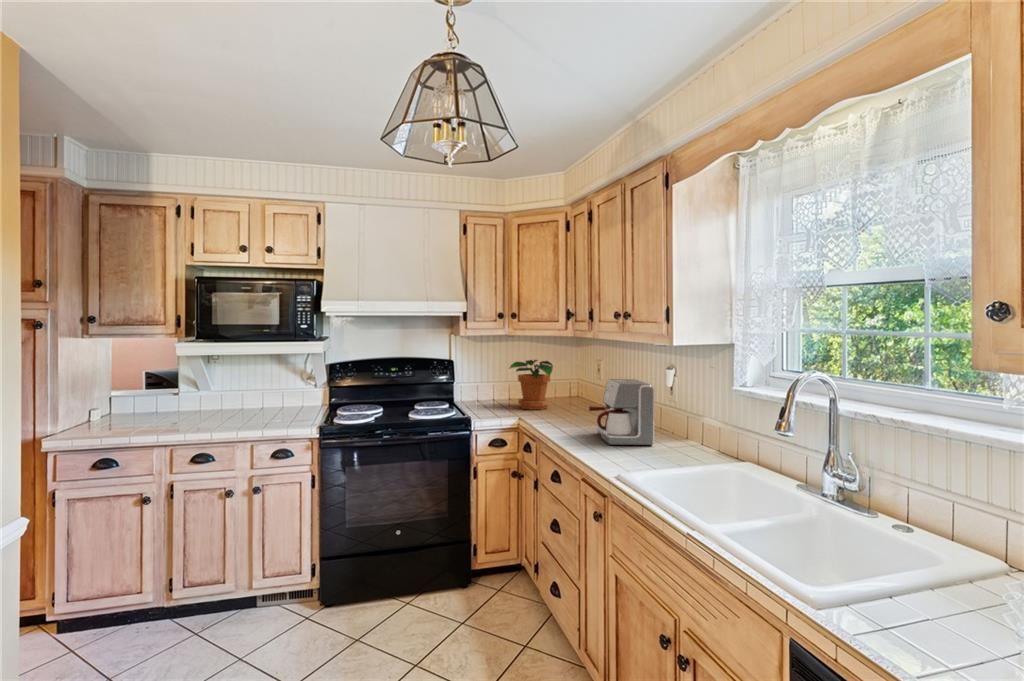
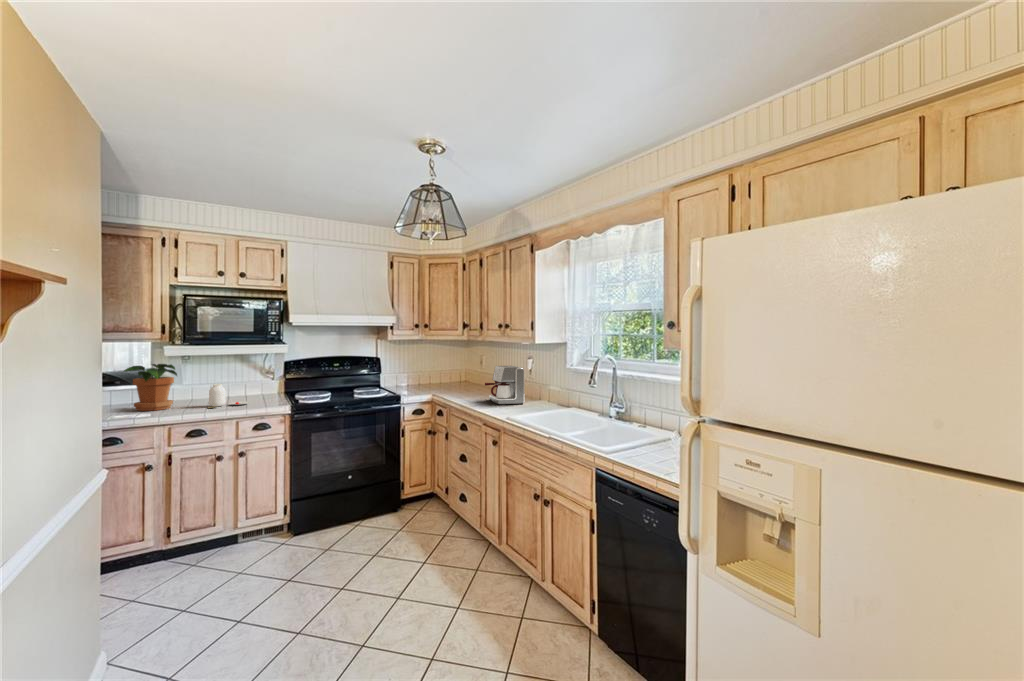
potted plant: present [510,360,553,410] -> present [124,364,177,411]
jar: none [219,394,272,427] -> present [208,384,249,408]

